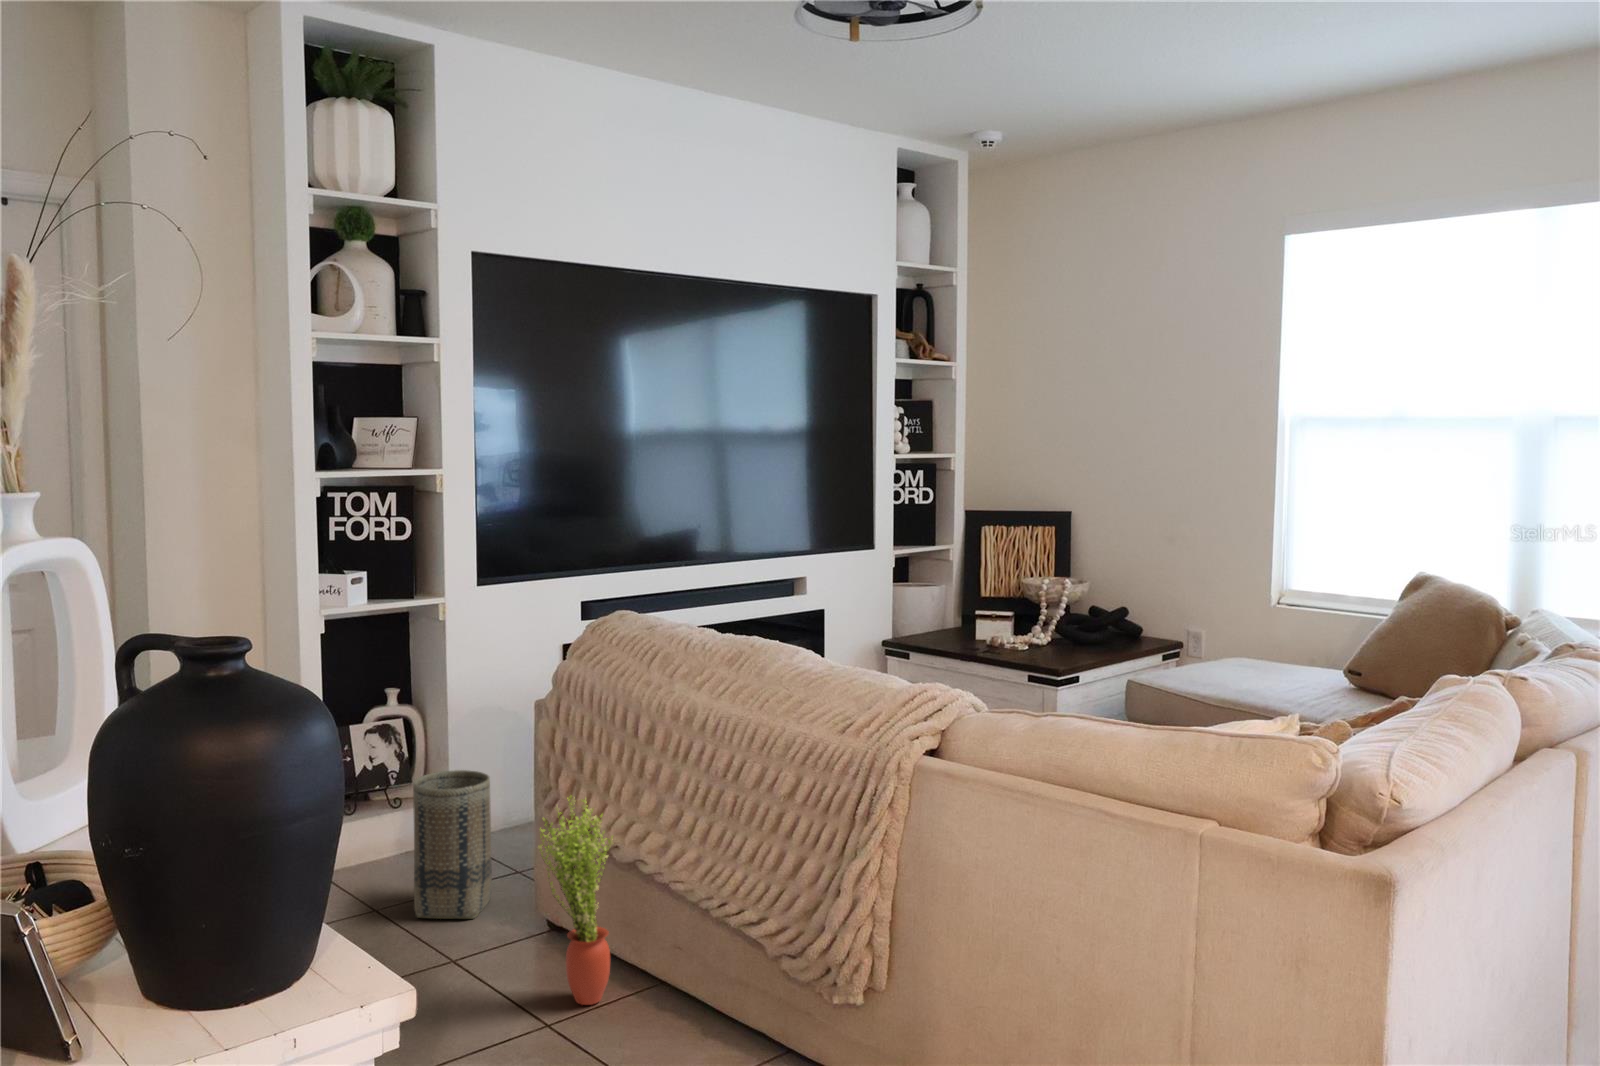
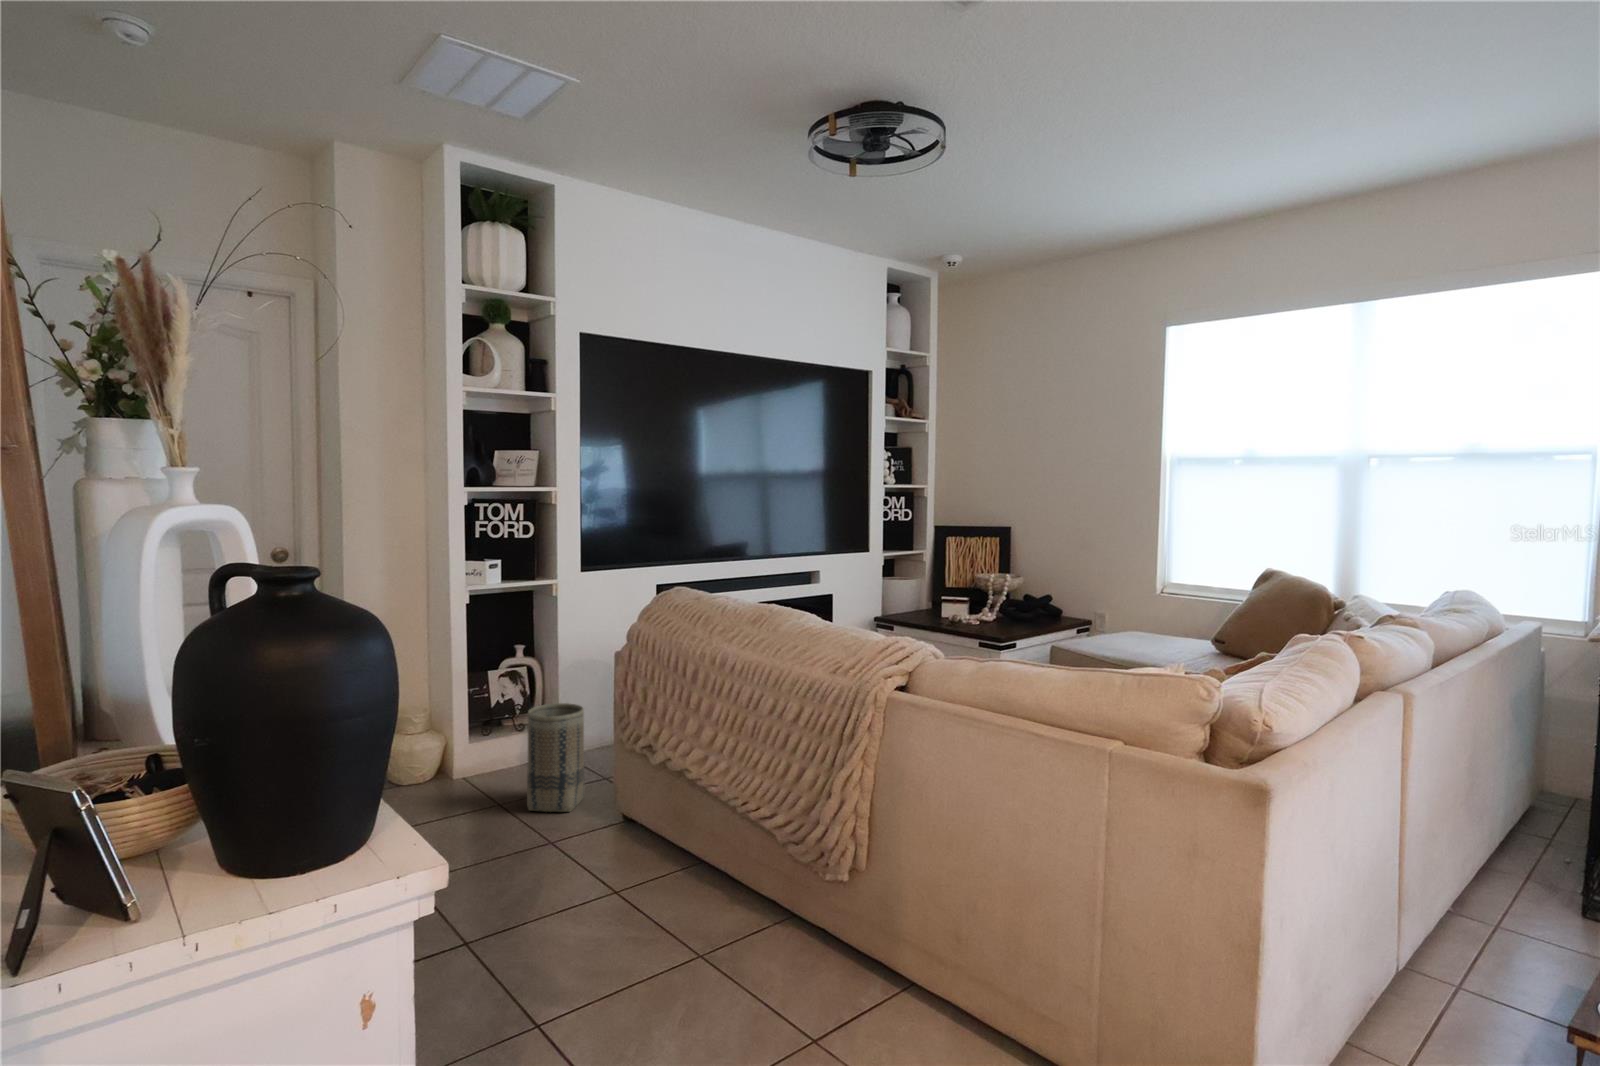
potted plant: present [538,796,613,1005] -> none [611,720,667,878]

